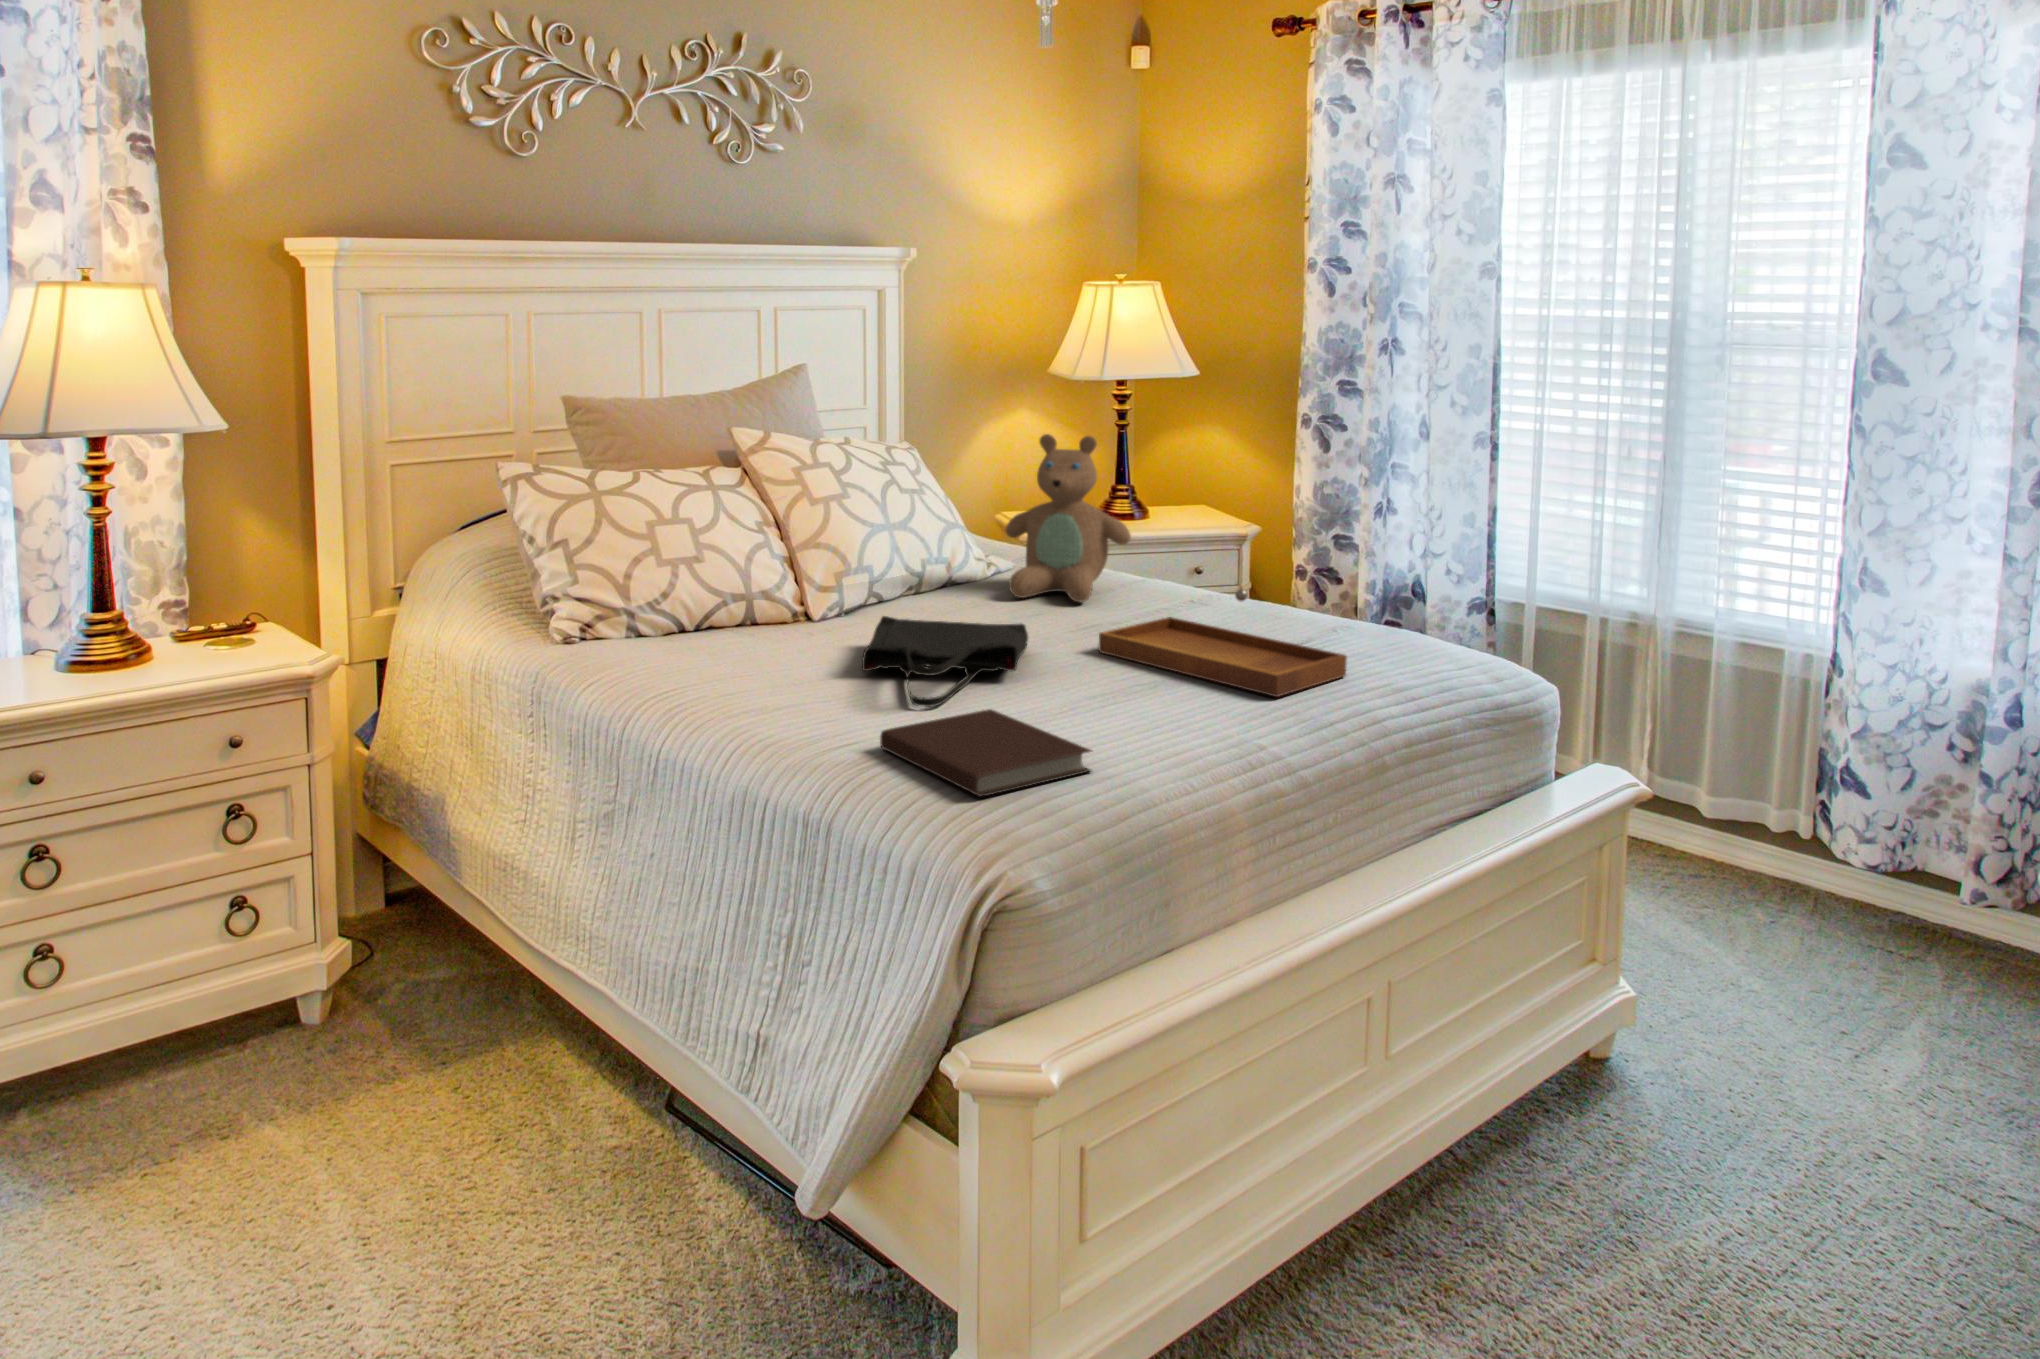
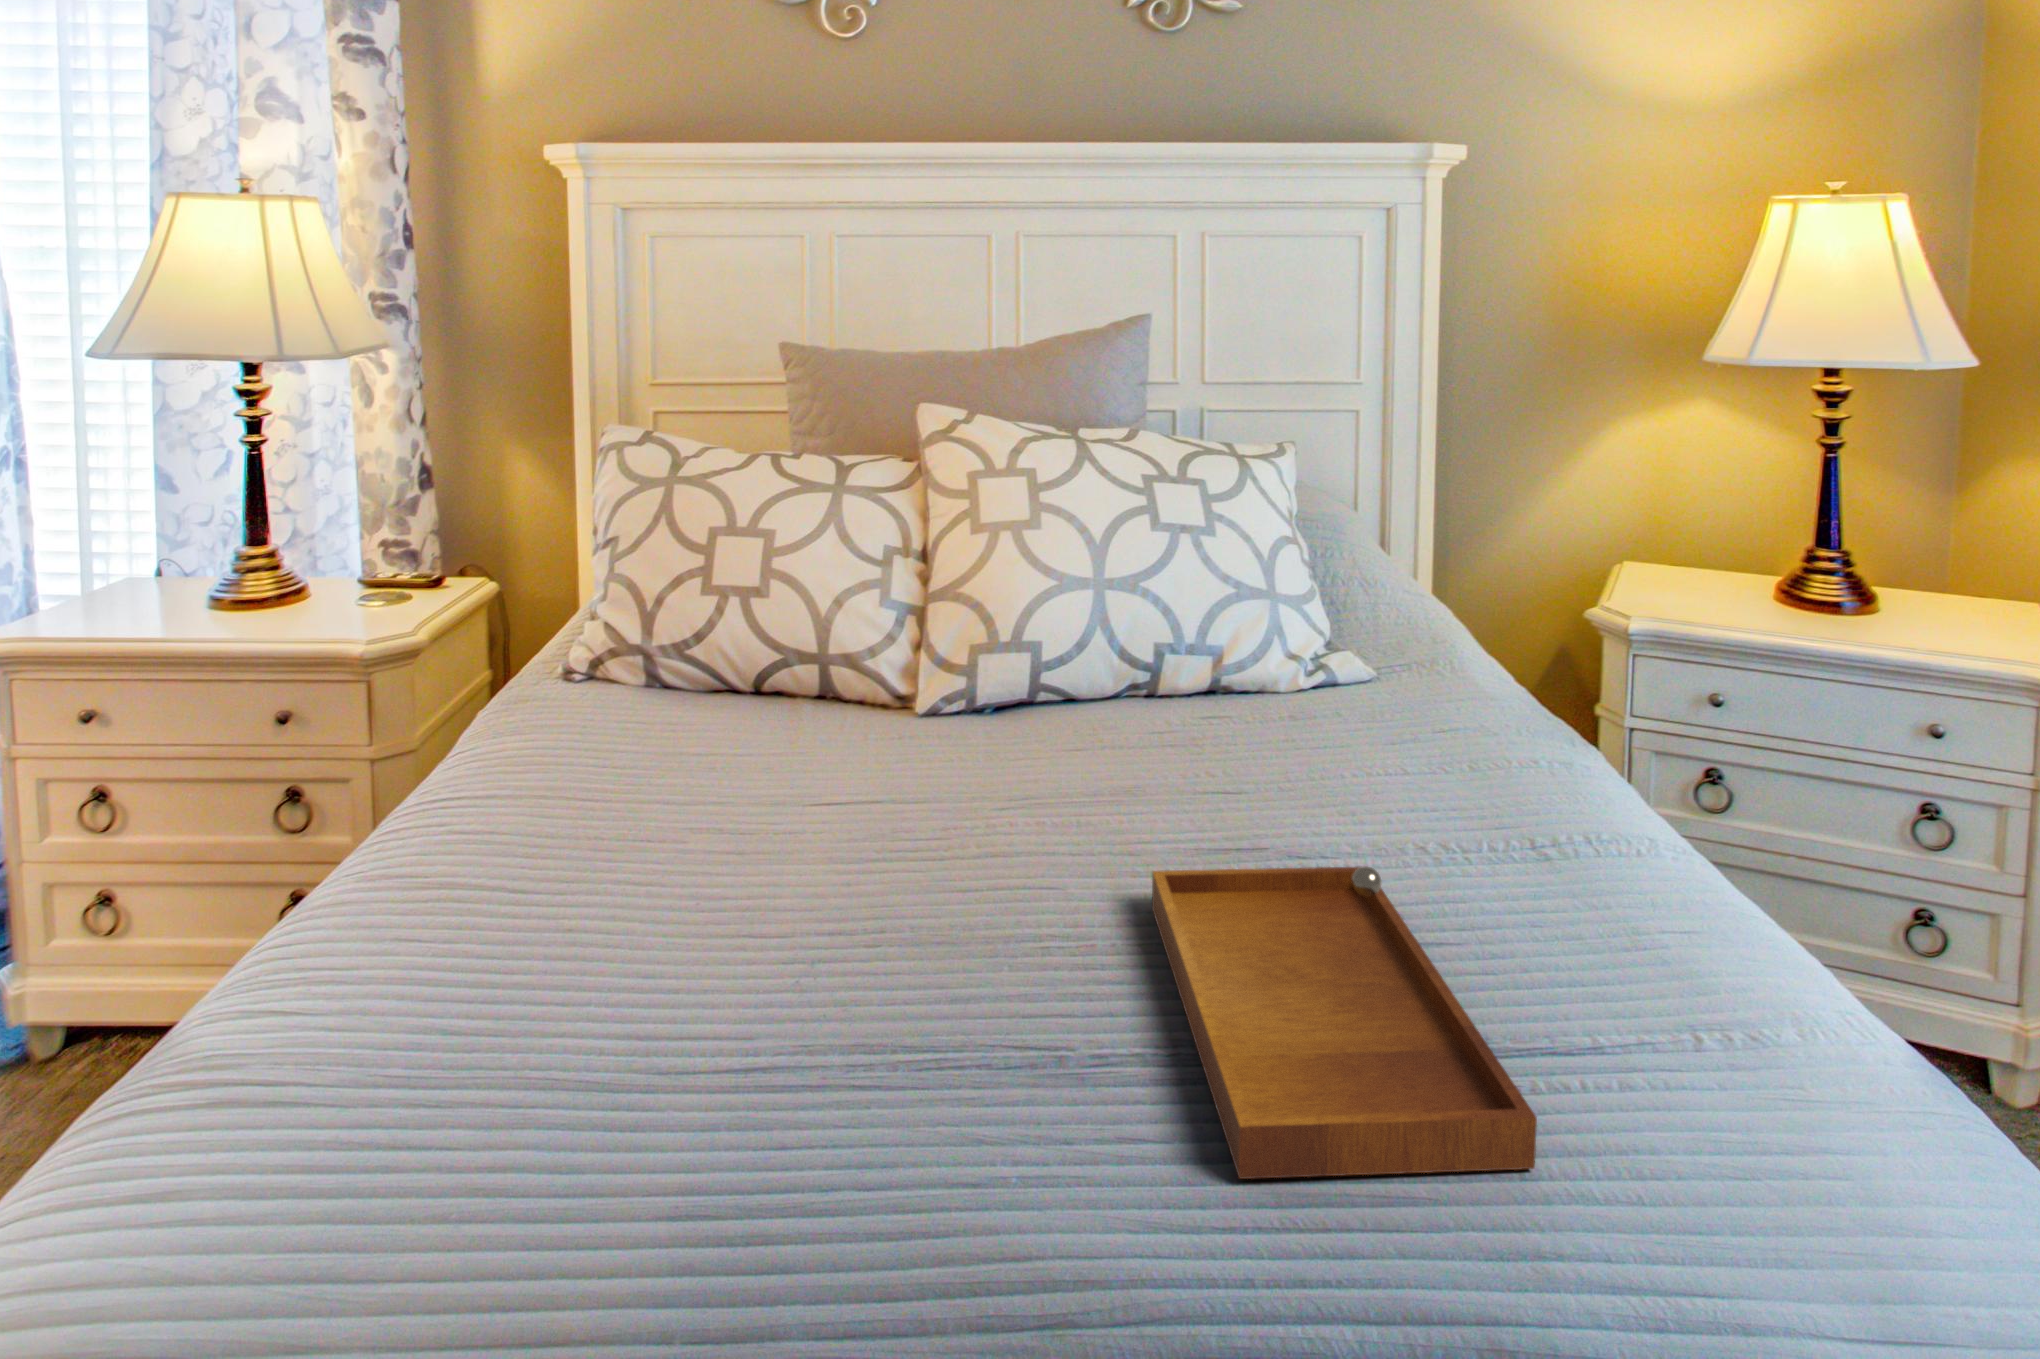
teddy bear: present [1005,434,1131,602] -> none [1241,459,1482,780]
tote bag: present [862,616,1028,707] -> none [622,742,1043,953]
notebook: present [880,709,1091,796] -> none [184,993,623,1252]

